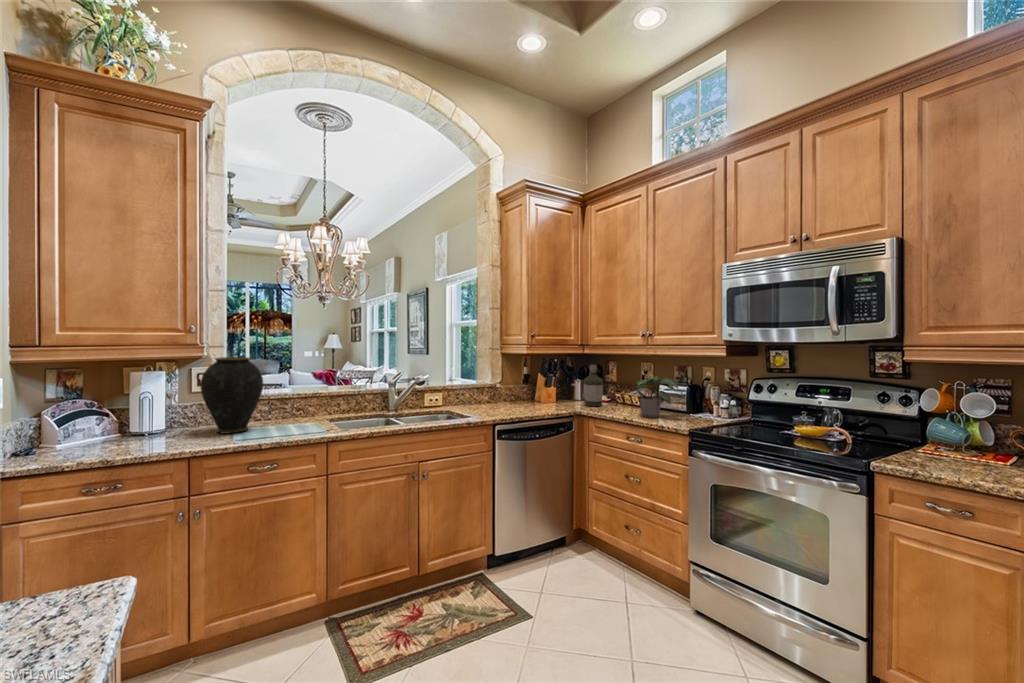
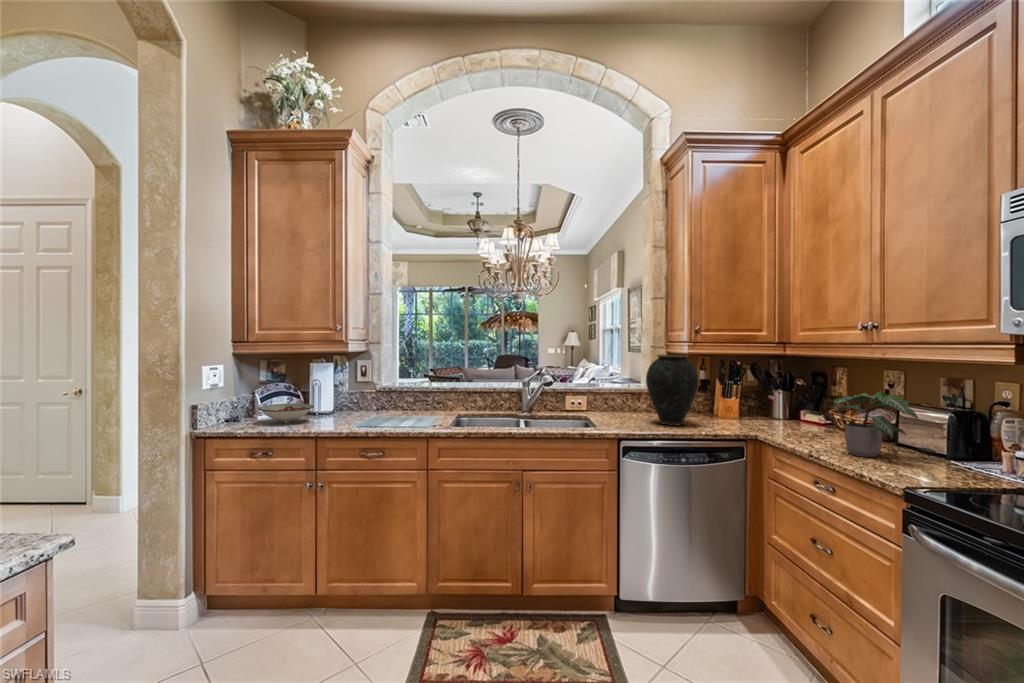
vase: present [201,357,263,434] -> present [646,355,699,426]
bottle: present [584,364,603,406] -> none [777,371,806,431]
bowl: none [72,422,159,447] -> present [258,403,314,422]

